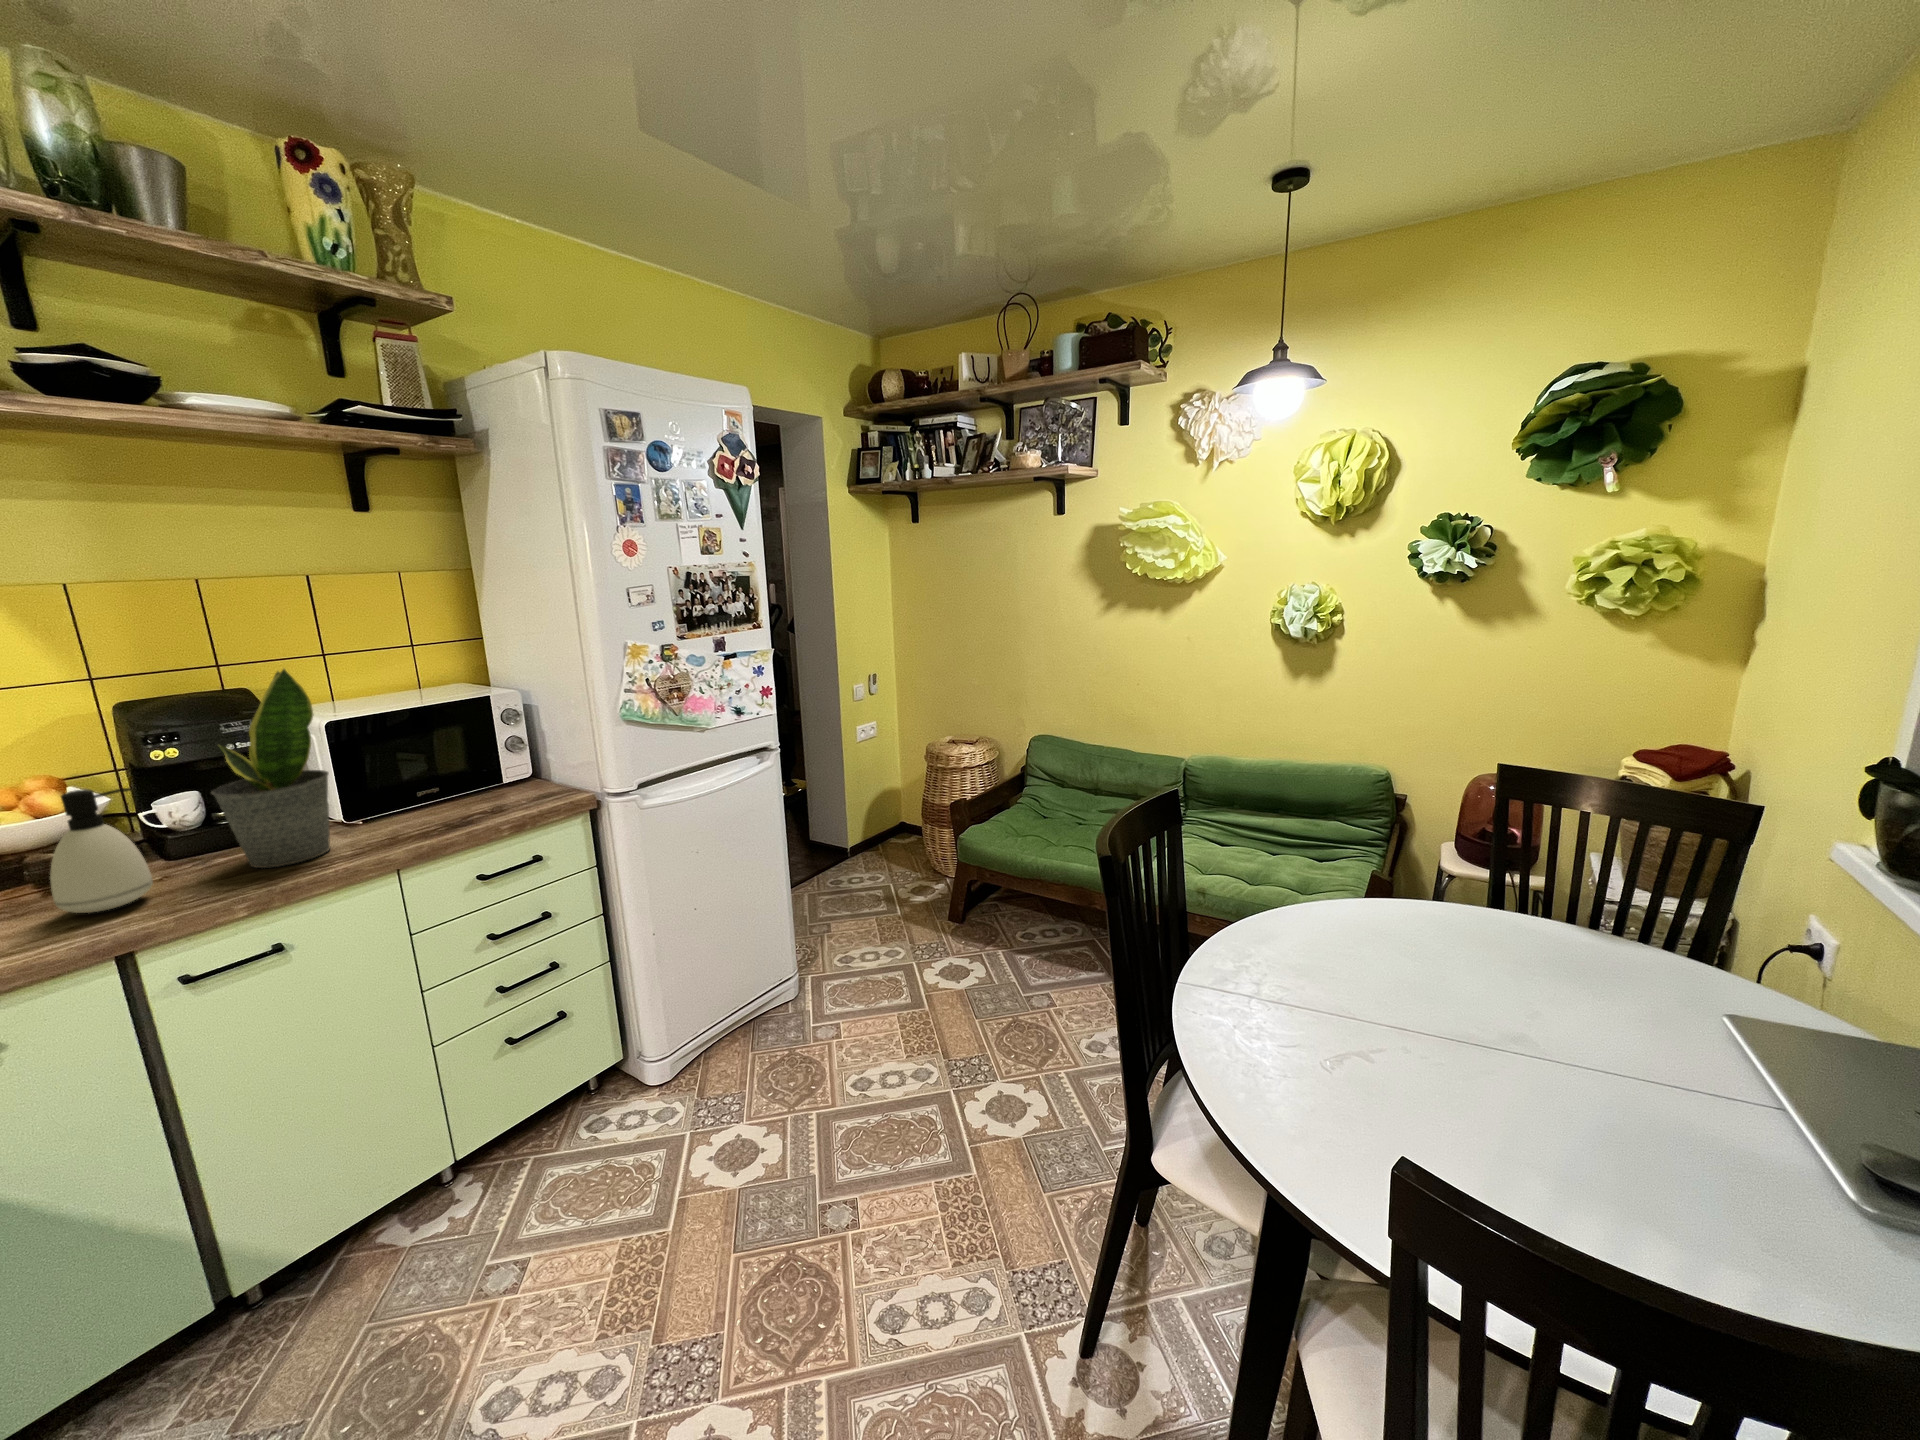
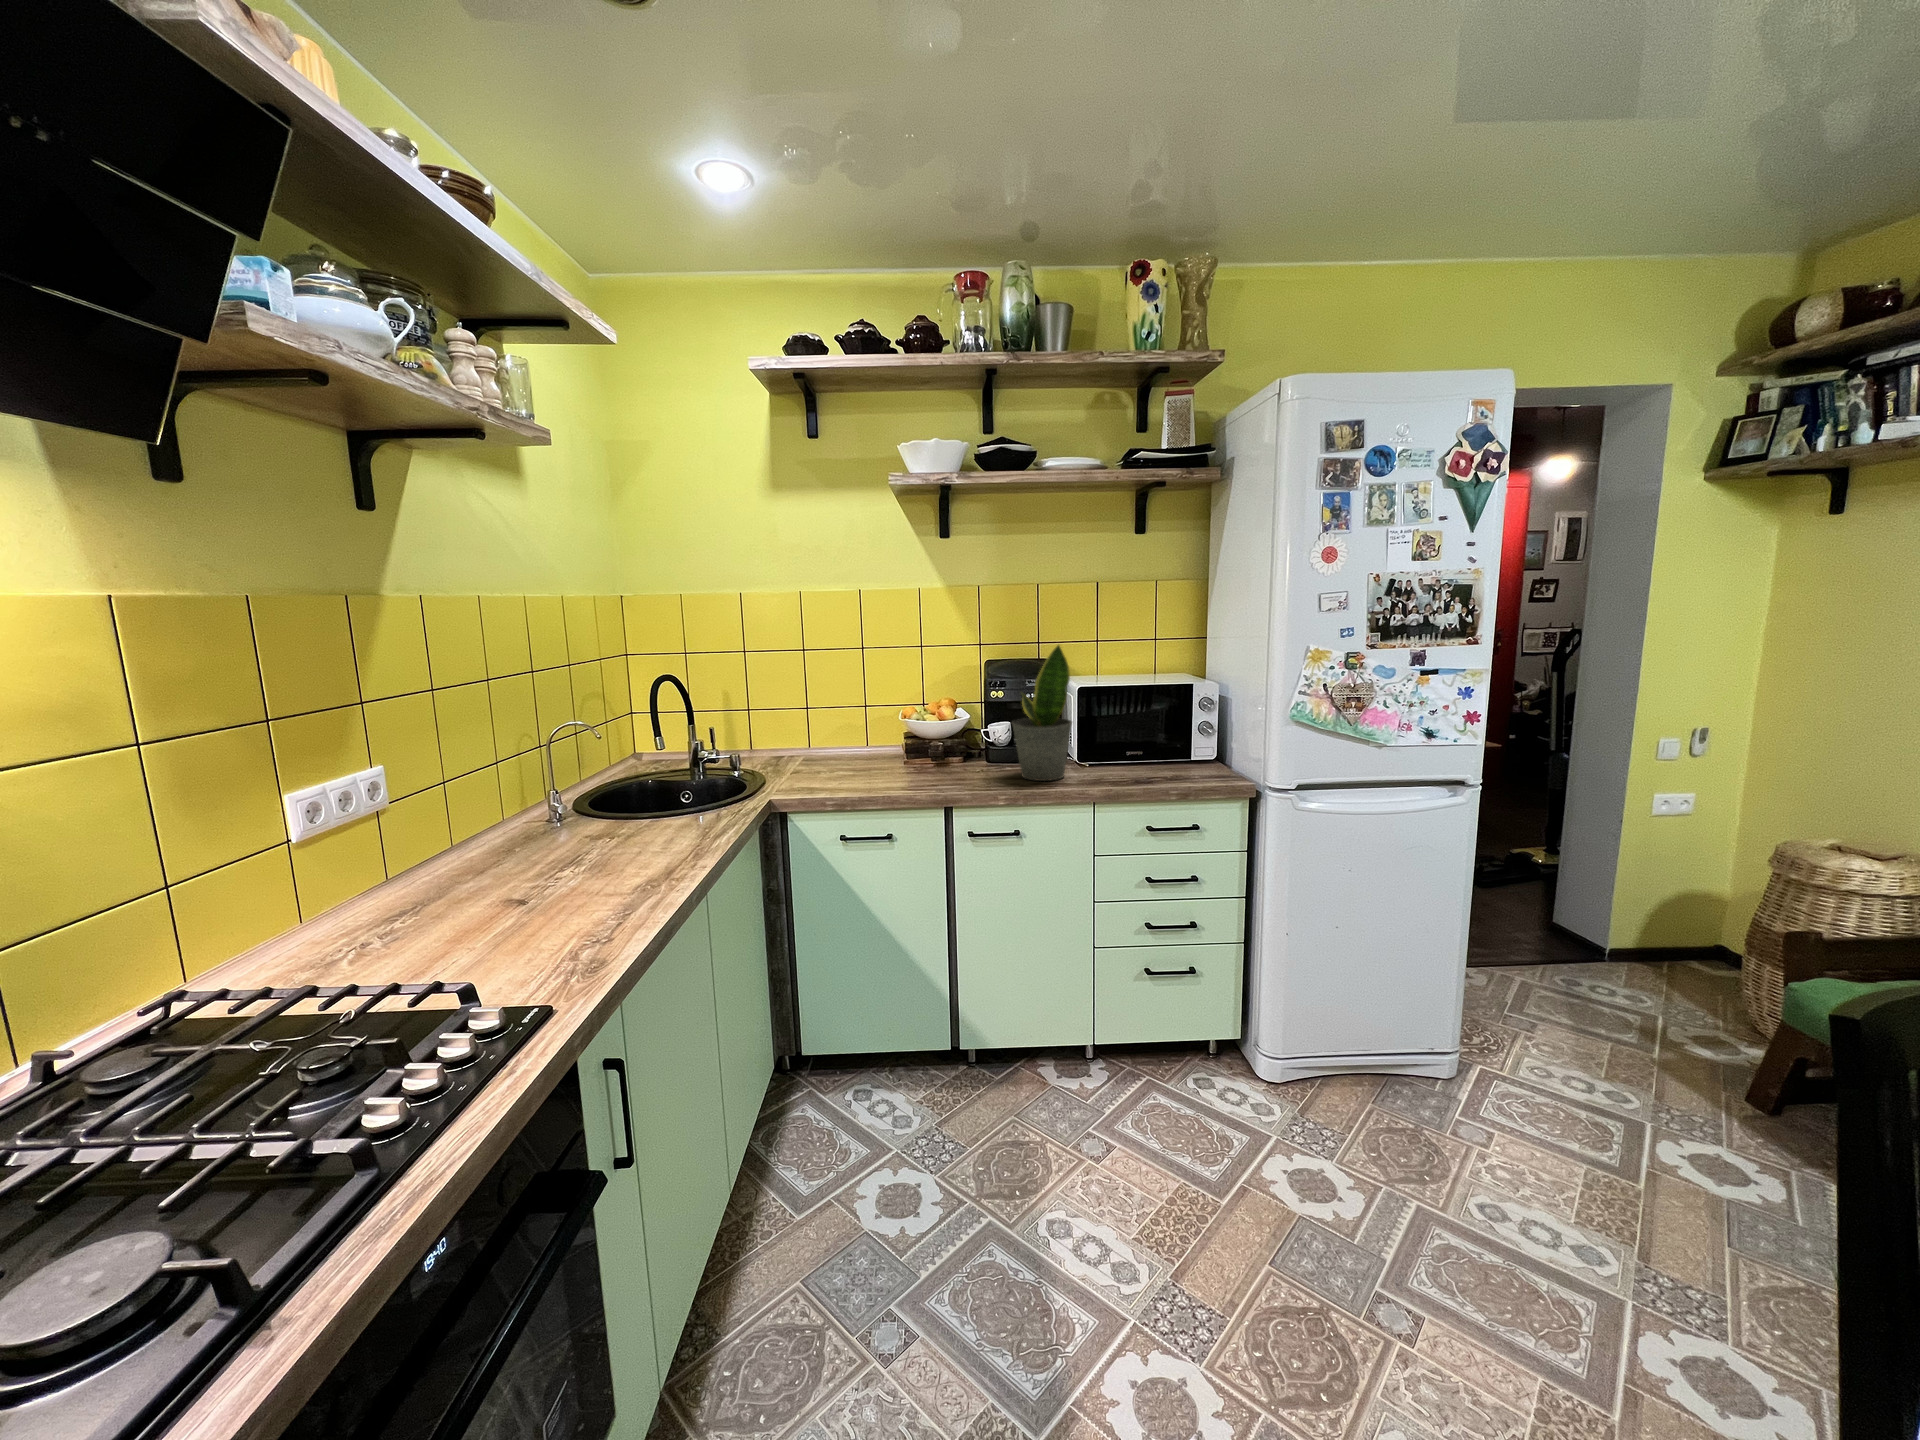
soap dispenser: present [50,788,153,913] -> none [936,706,976,781]

